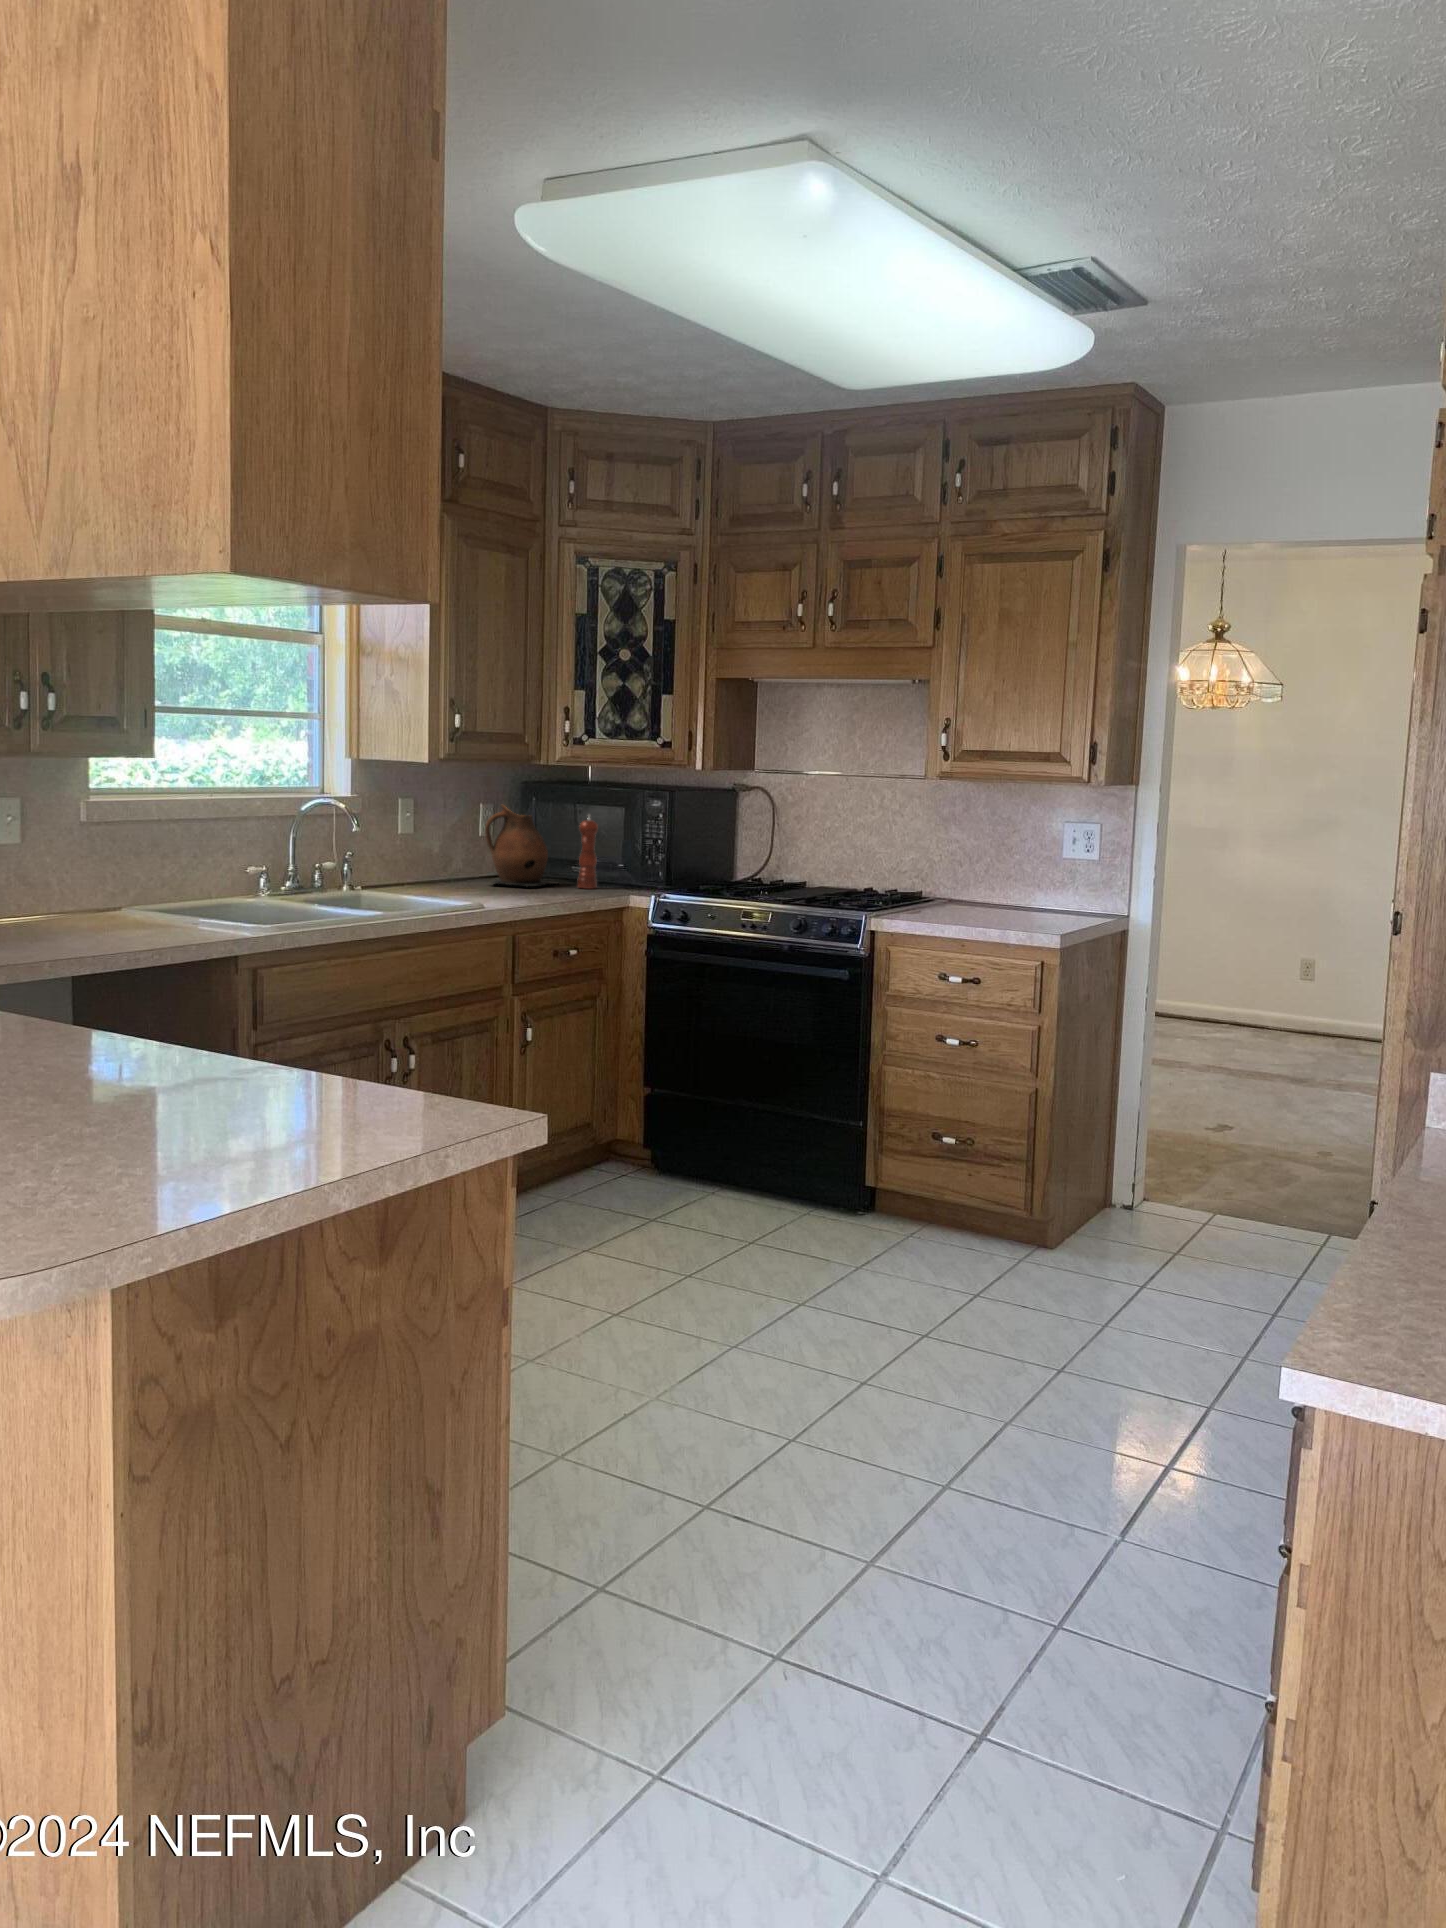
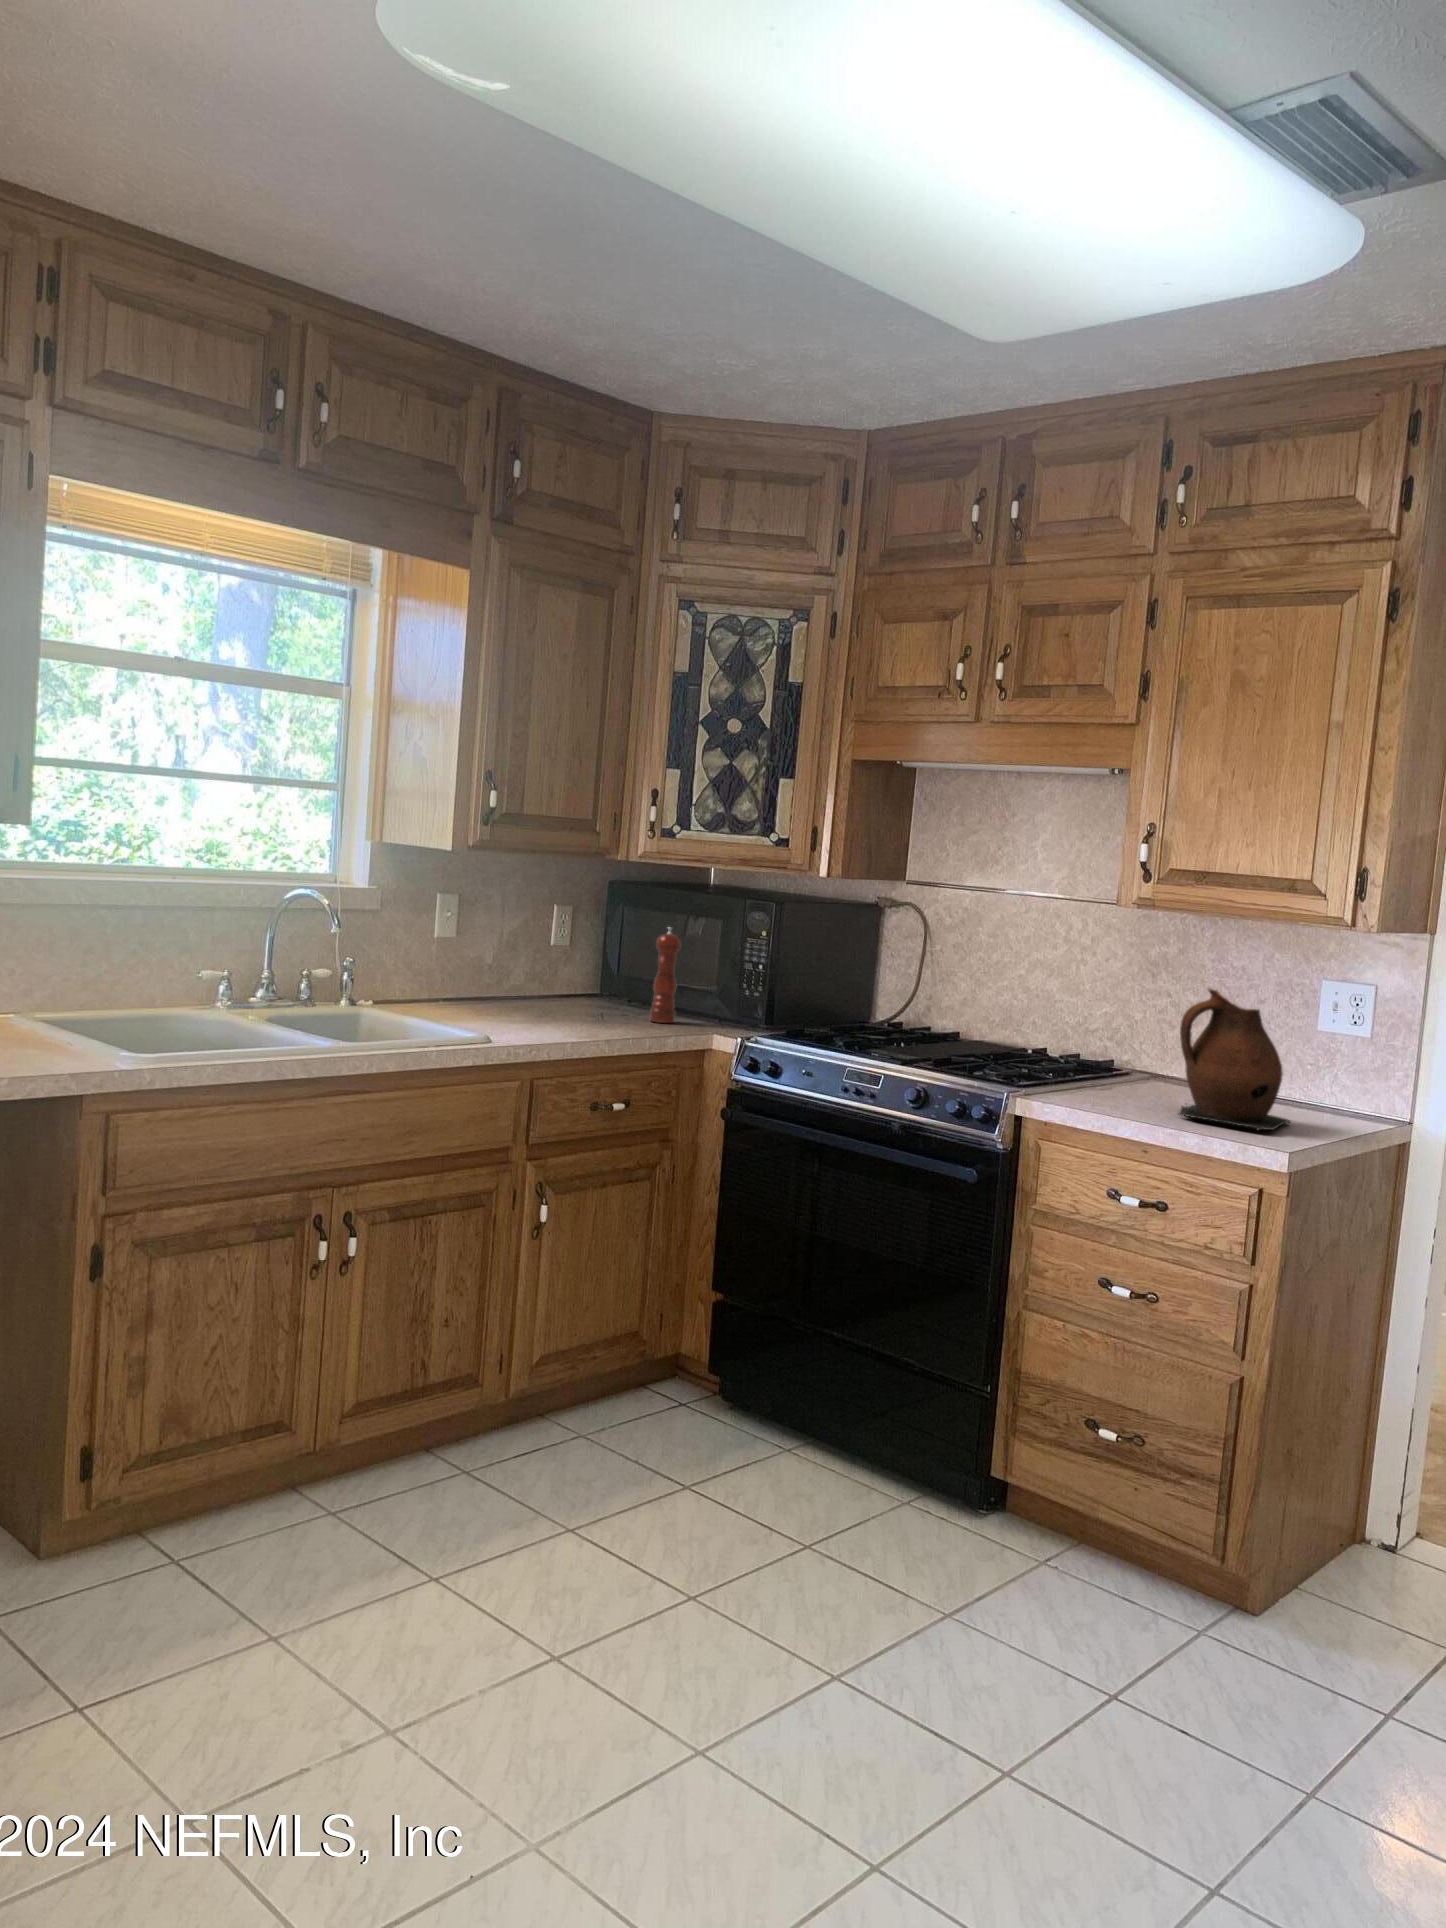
ceramic pitcher: present [485,805,555,886] -> present [1179,989,1290,1131]

